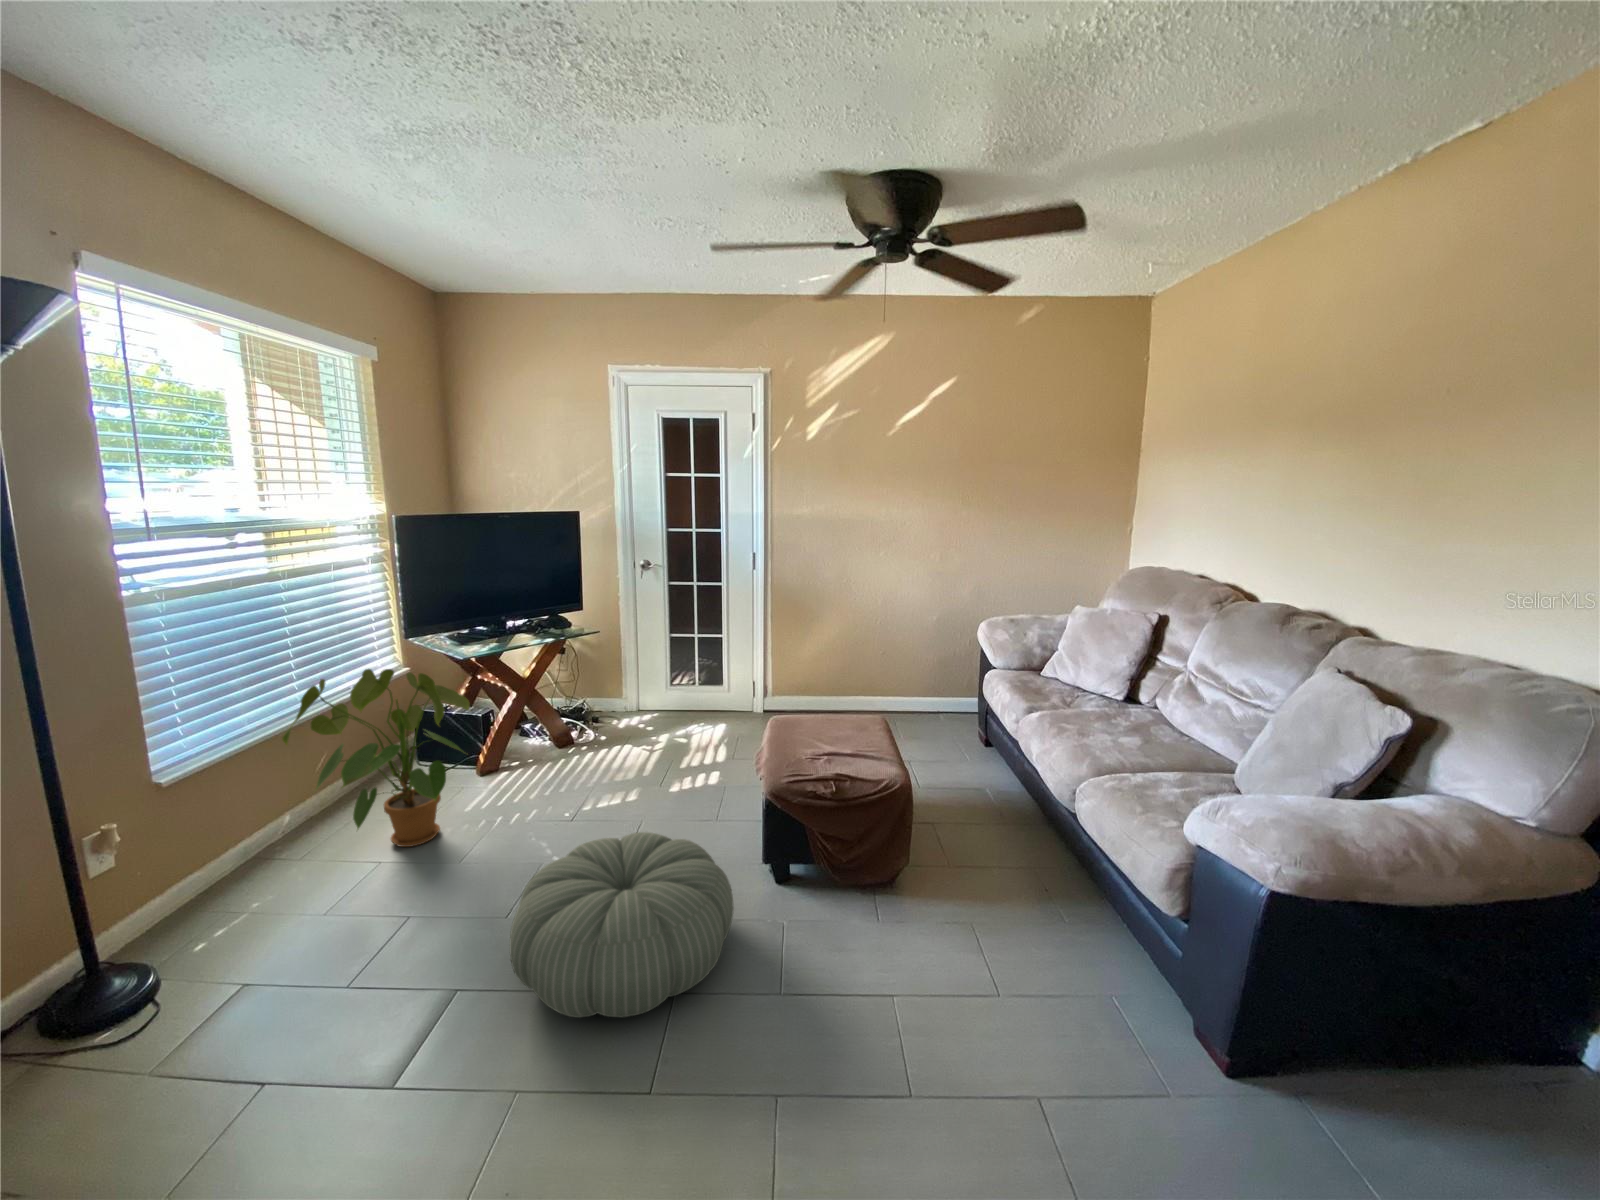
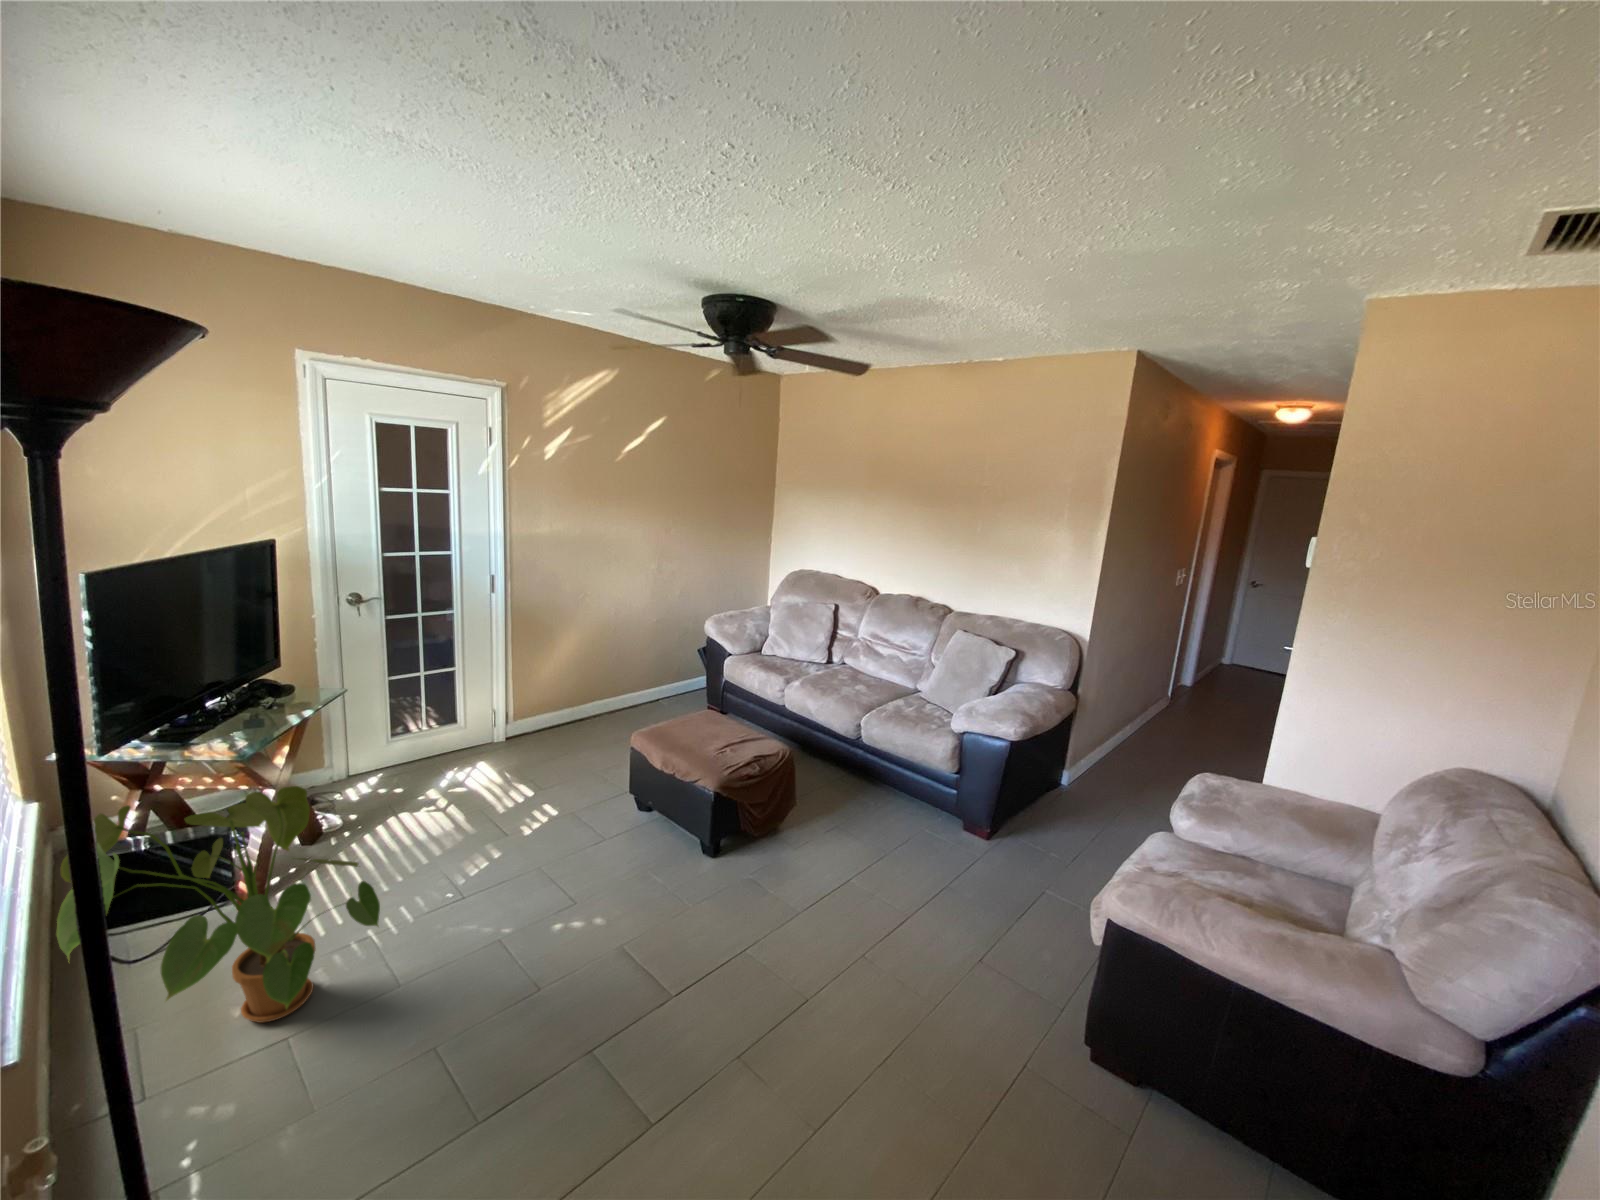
pouf: present [509,832,734,1018] -> none [595,844,776,1003]

